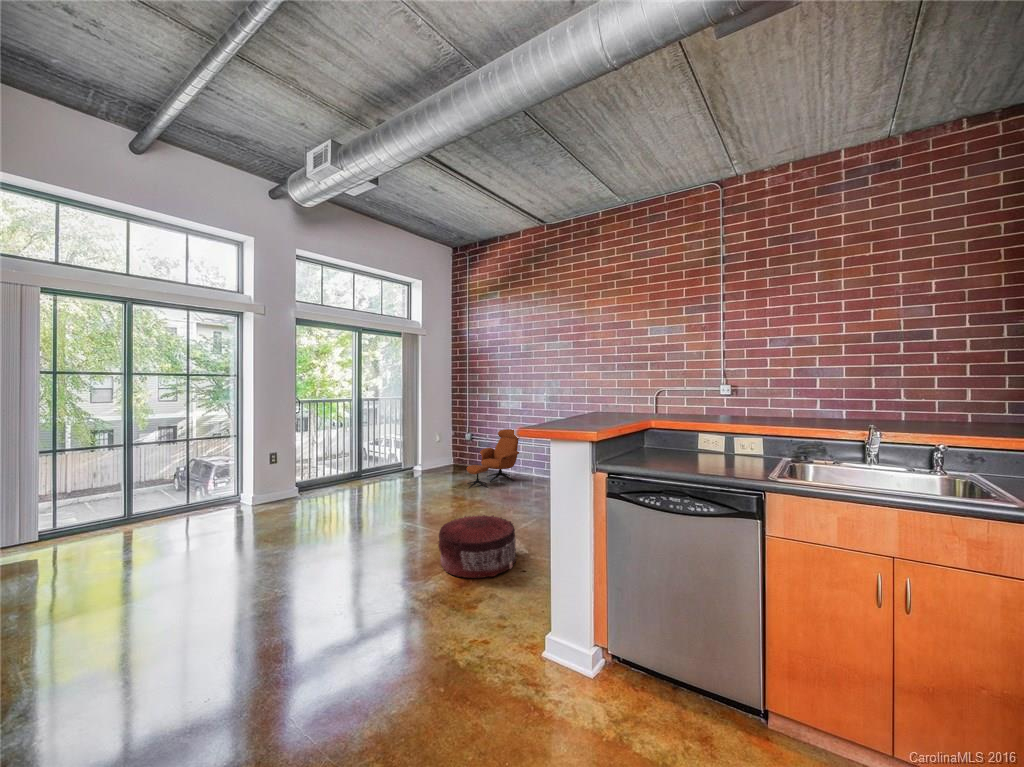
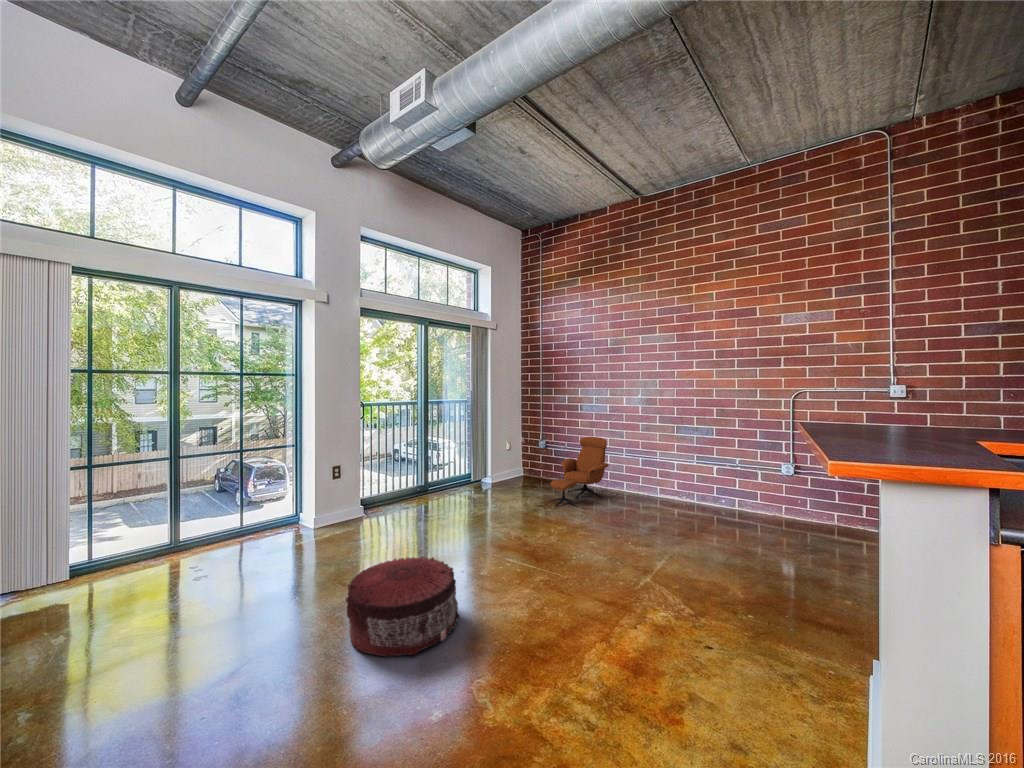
pouf: present [438,515,517,578] -> present [346,557,460,656]

